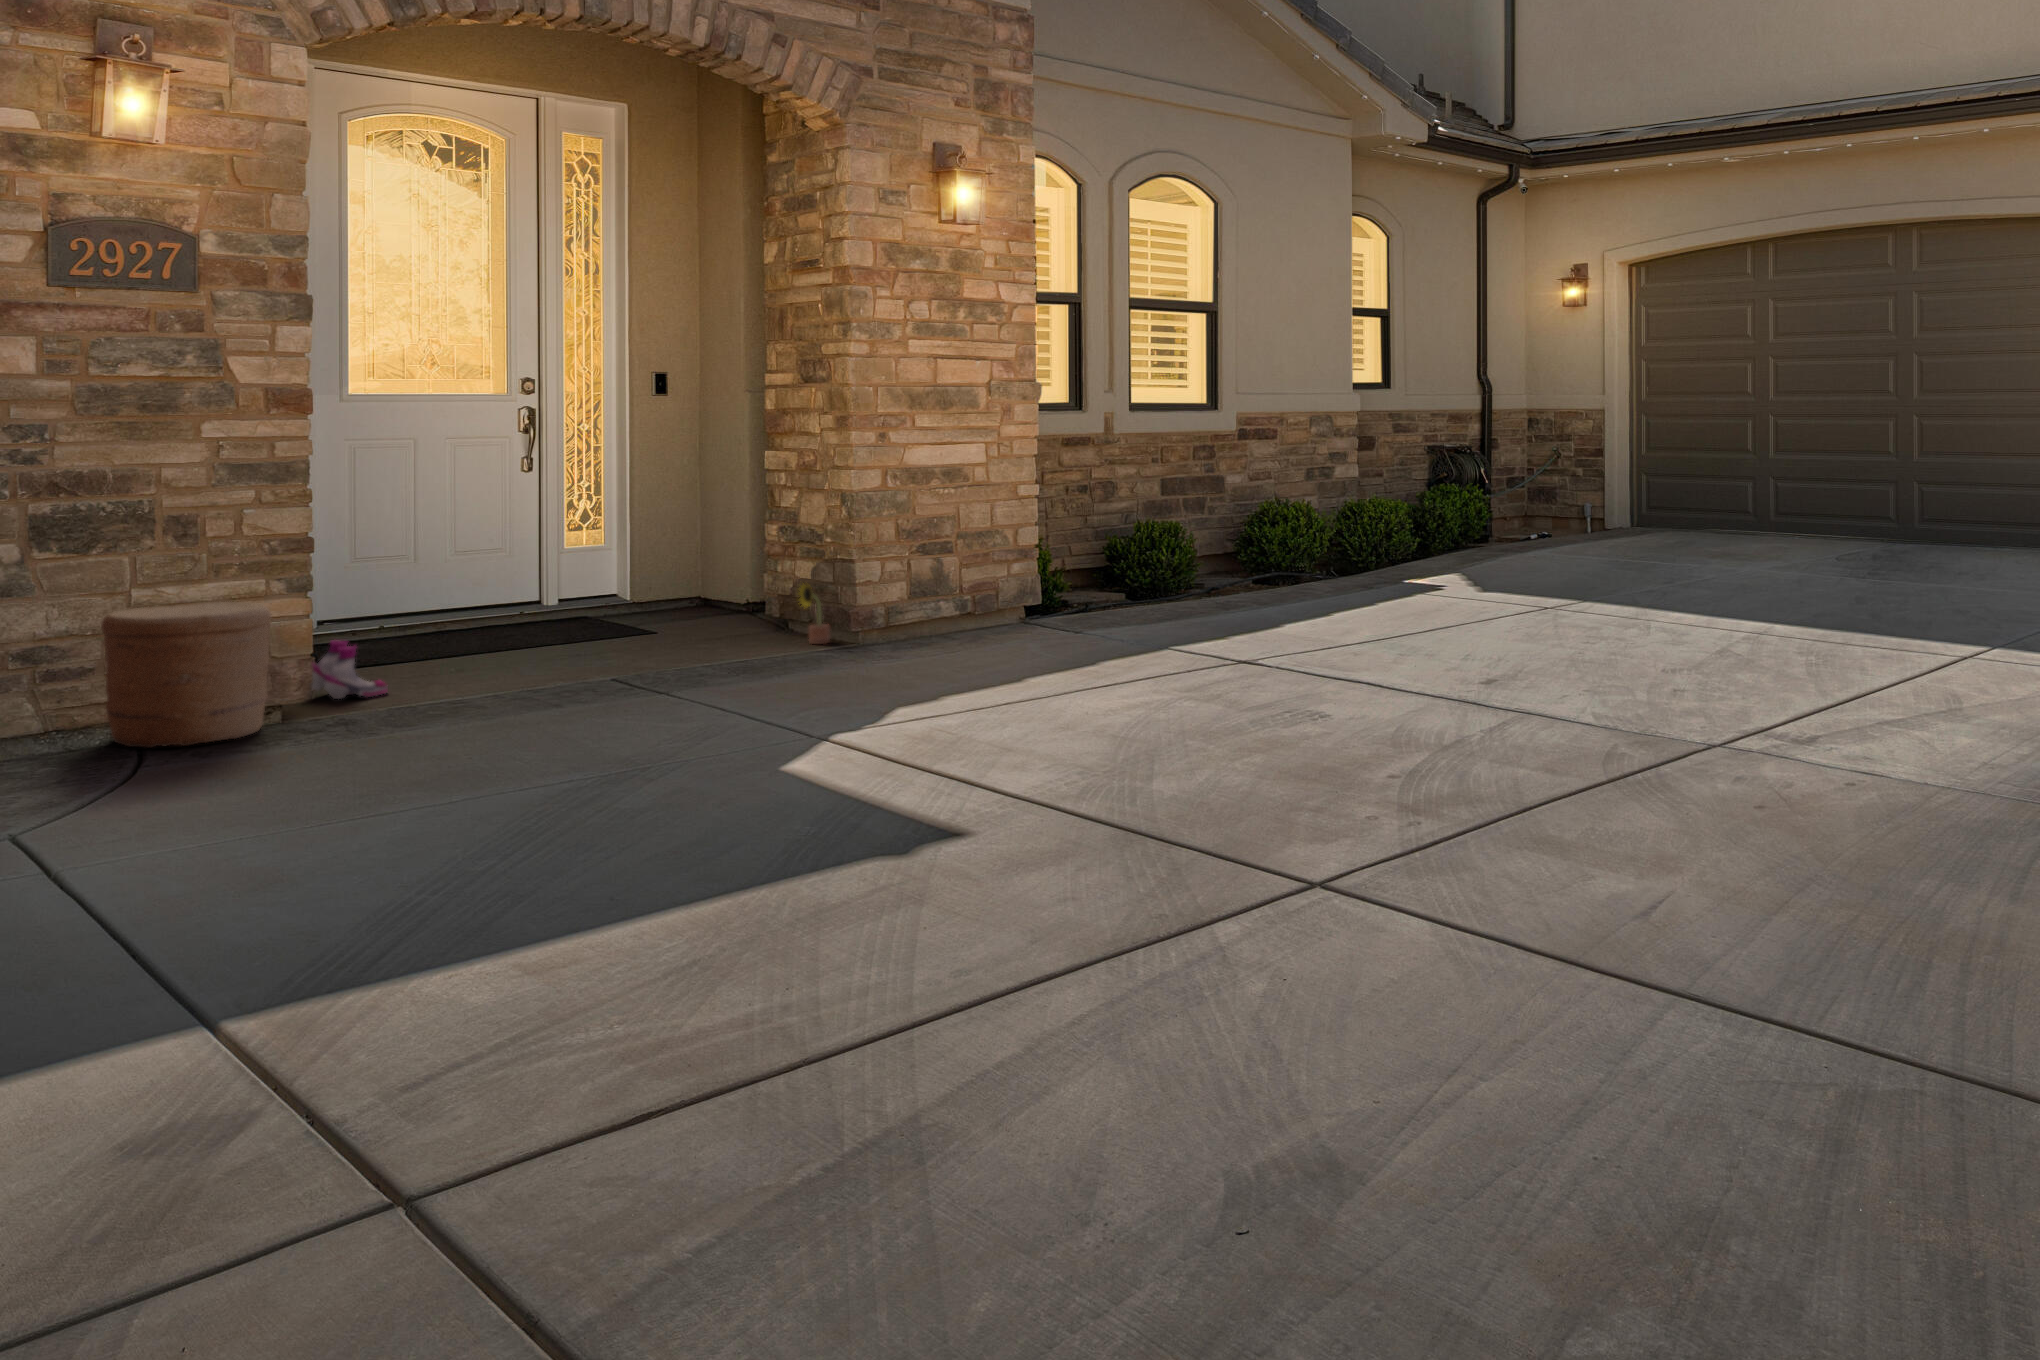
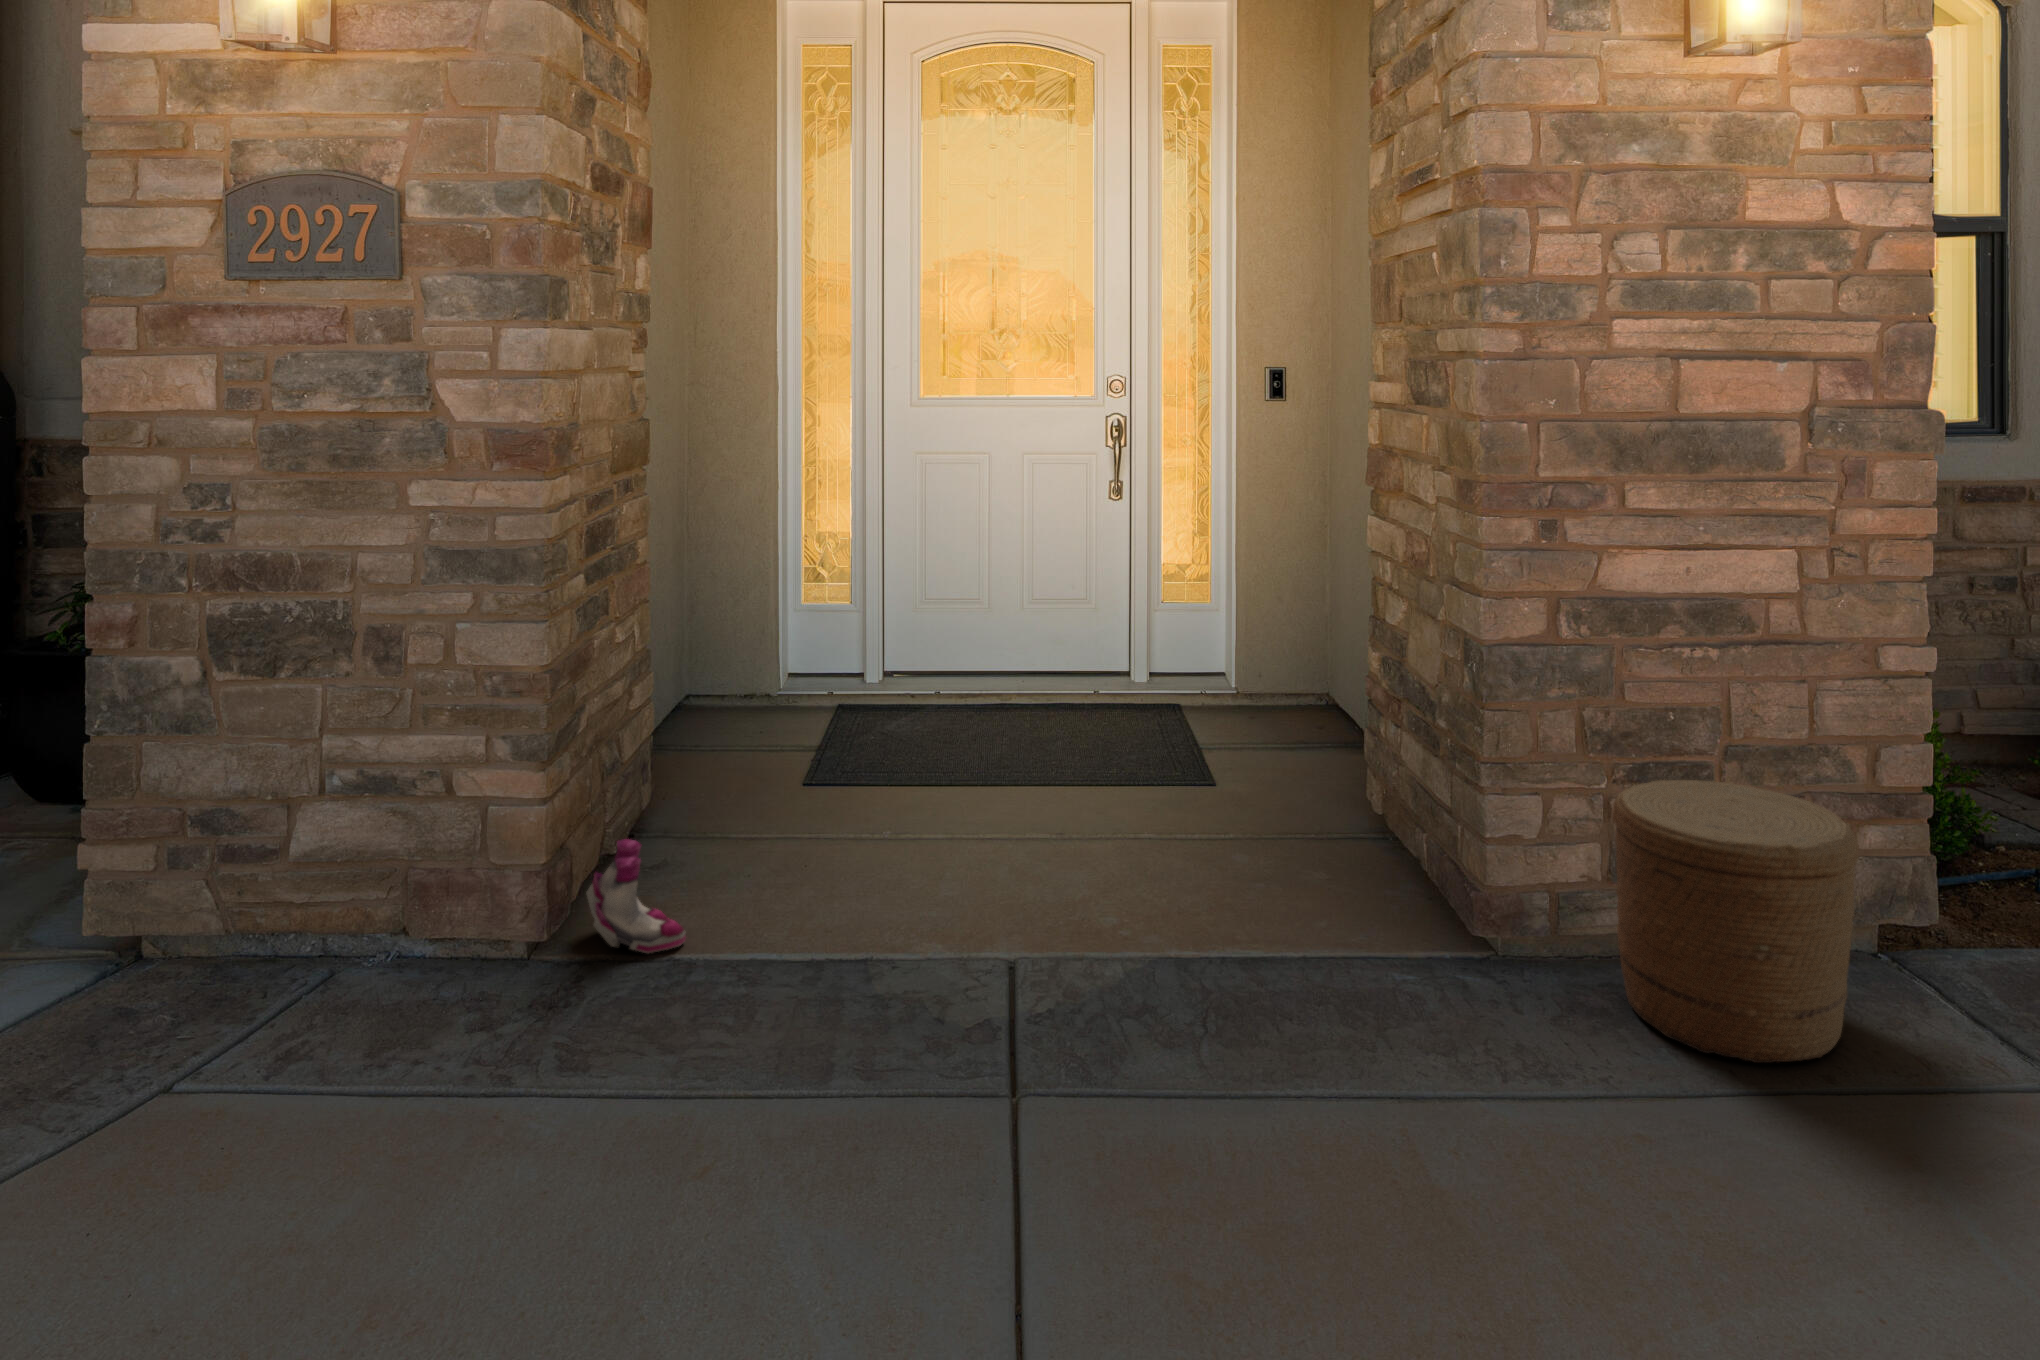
decorative plant: present [798,583,830,644] -> none [1381,809,1445,944]
woven basket: present [101,602,271,748] -> present [1612,780,1858,1063]

